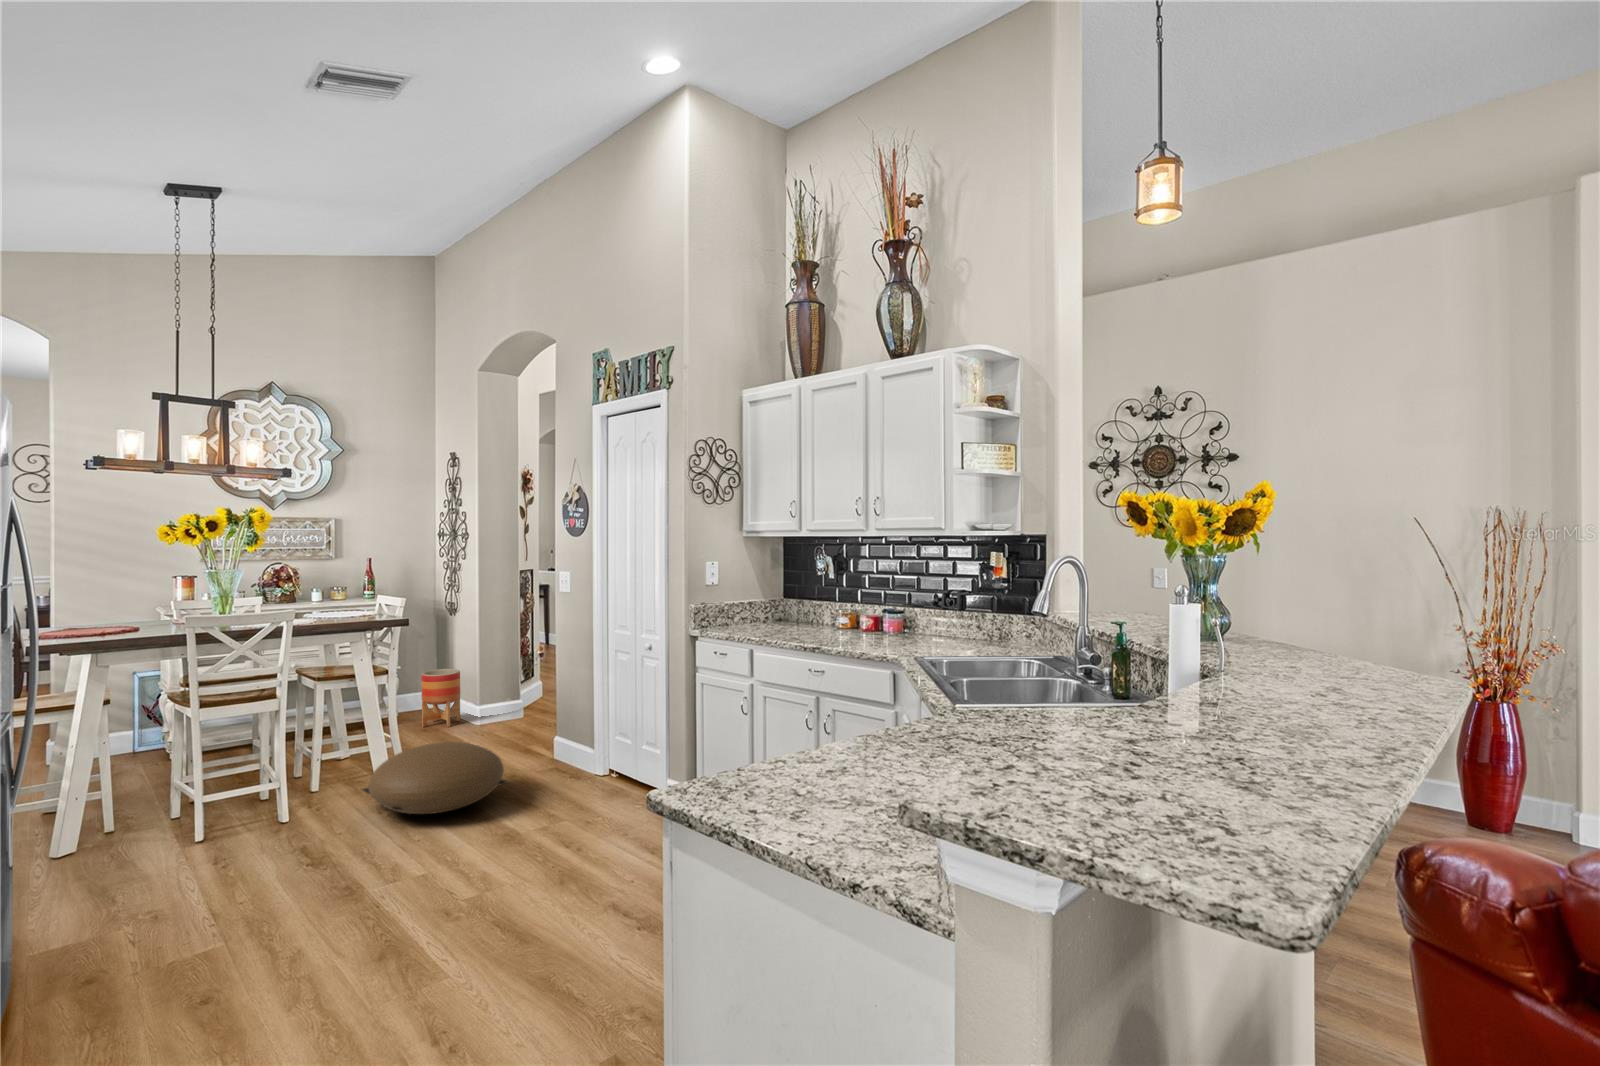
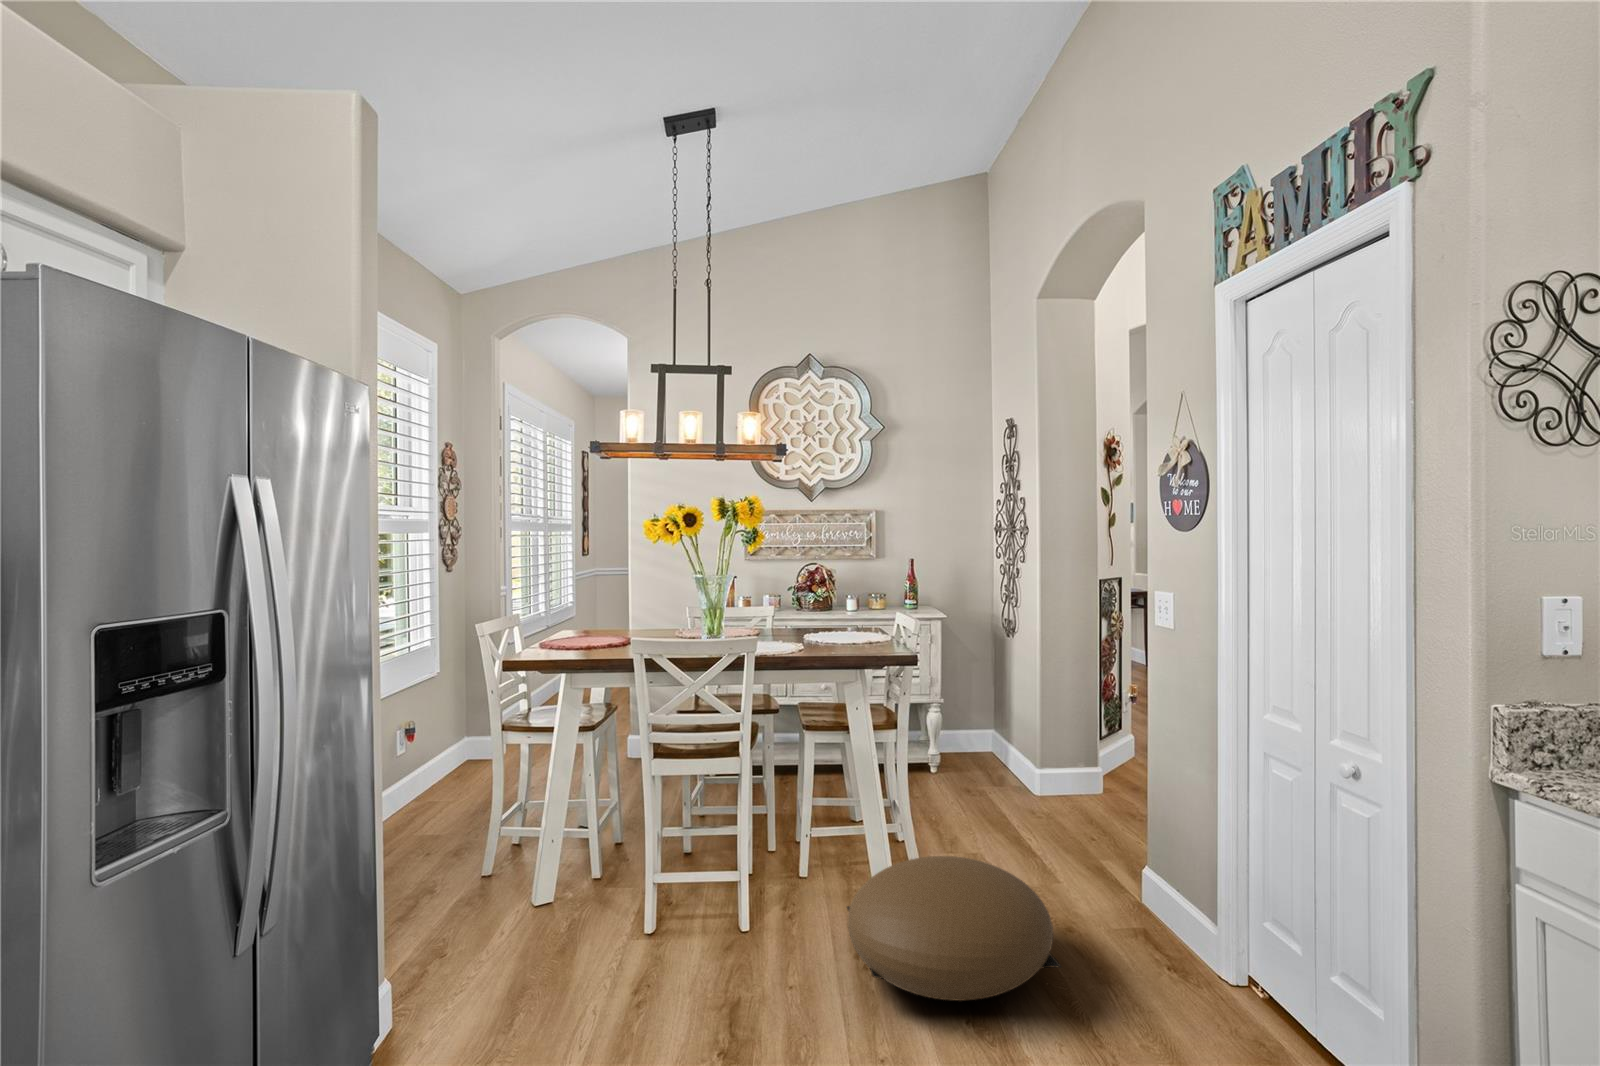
planter: present [421,669,460,727] -> none [968,711,1018,794]

